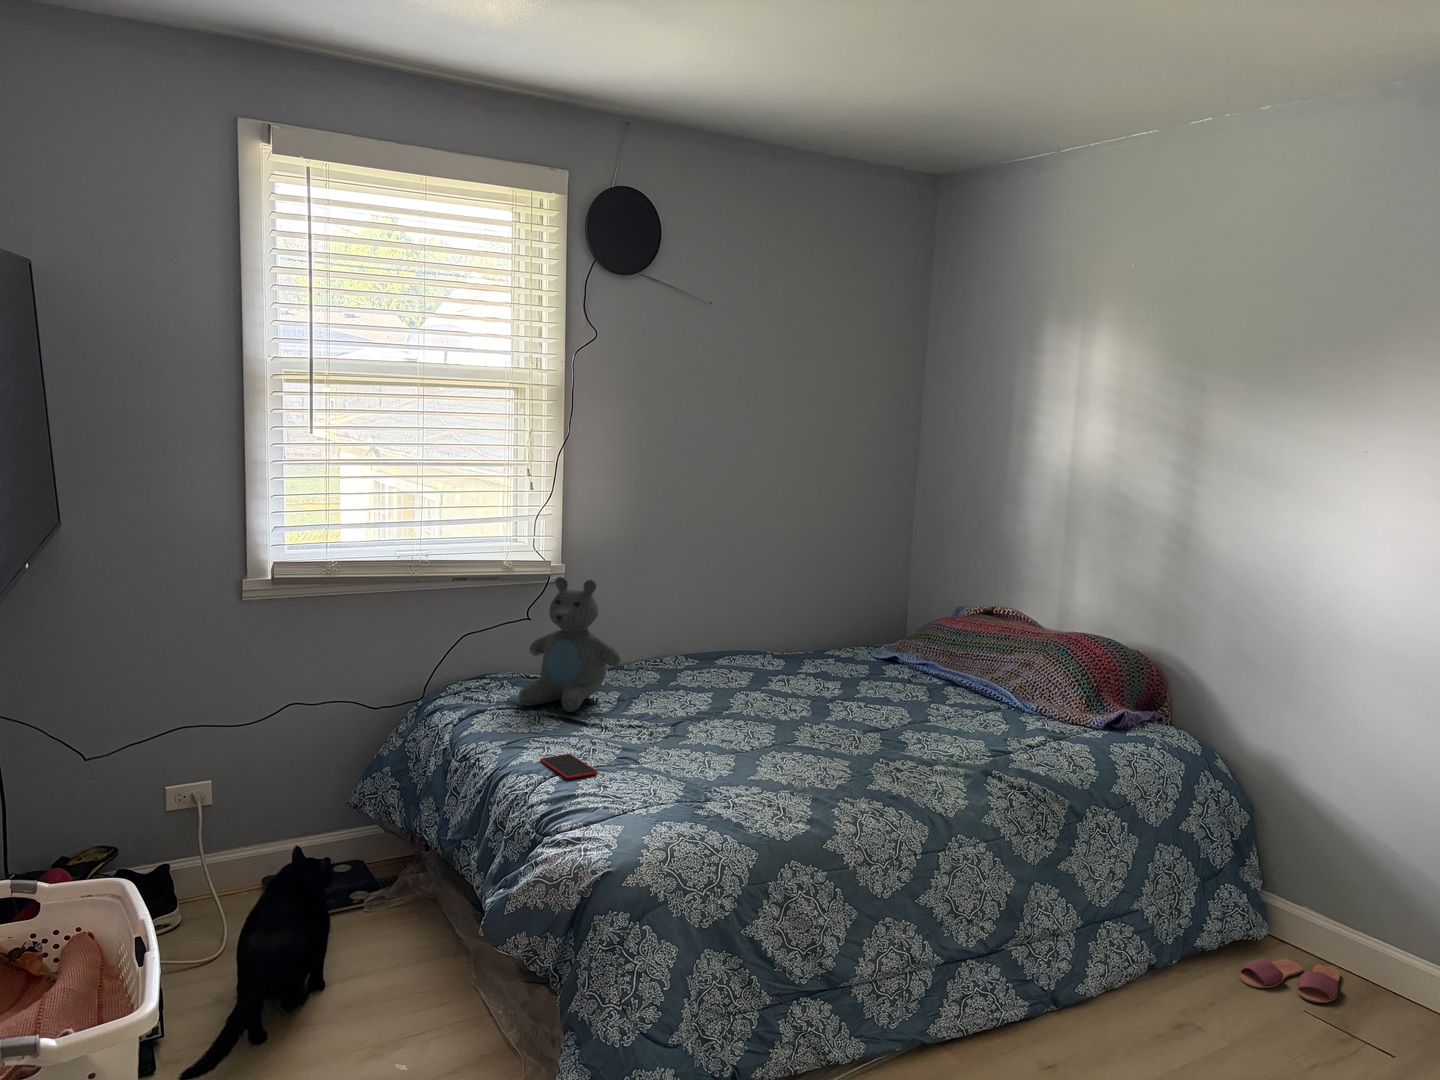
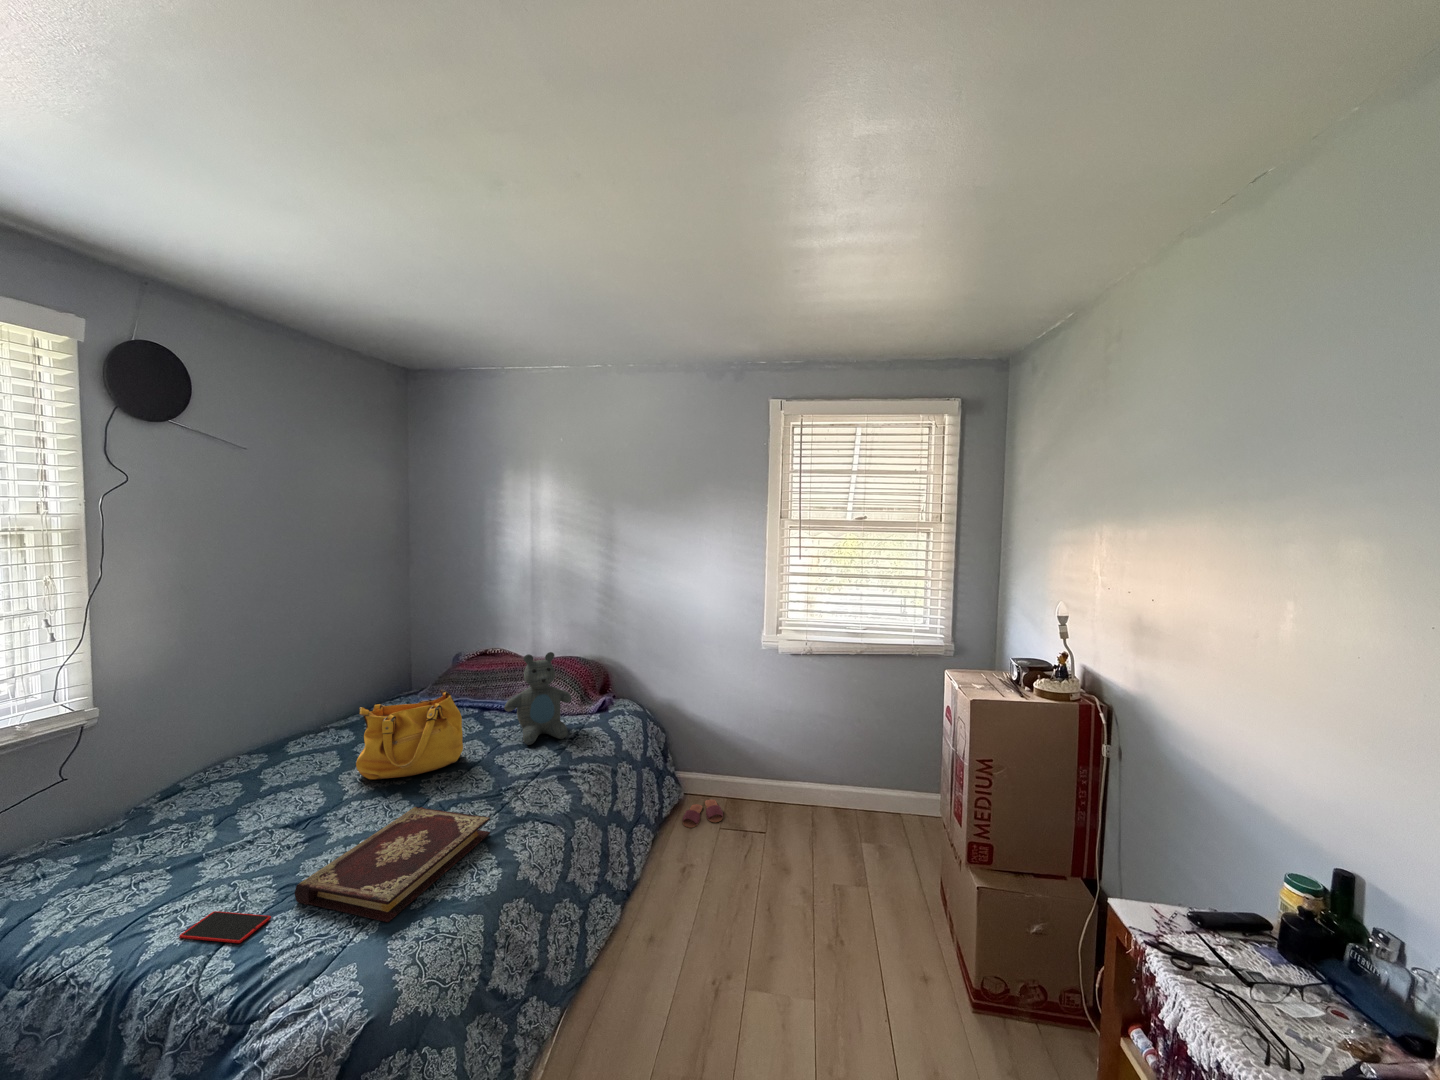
teddy bear: present [519,577,621,712] -> present [504,652,572,745]
handbag: none [751,619,876,721] -> present [356,690,463,780]
book: none [622,737,824,813] -> present [294,807,490,922]

